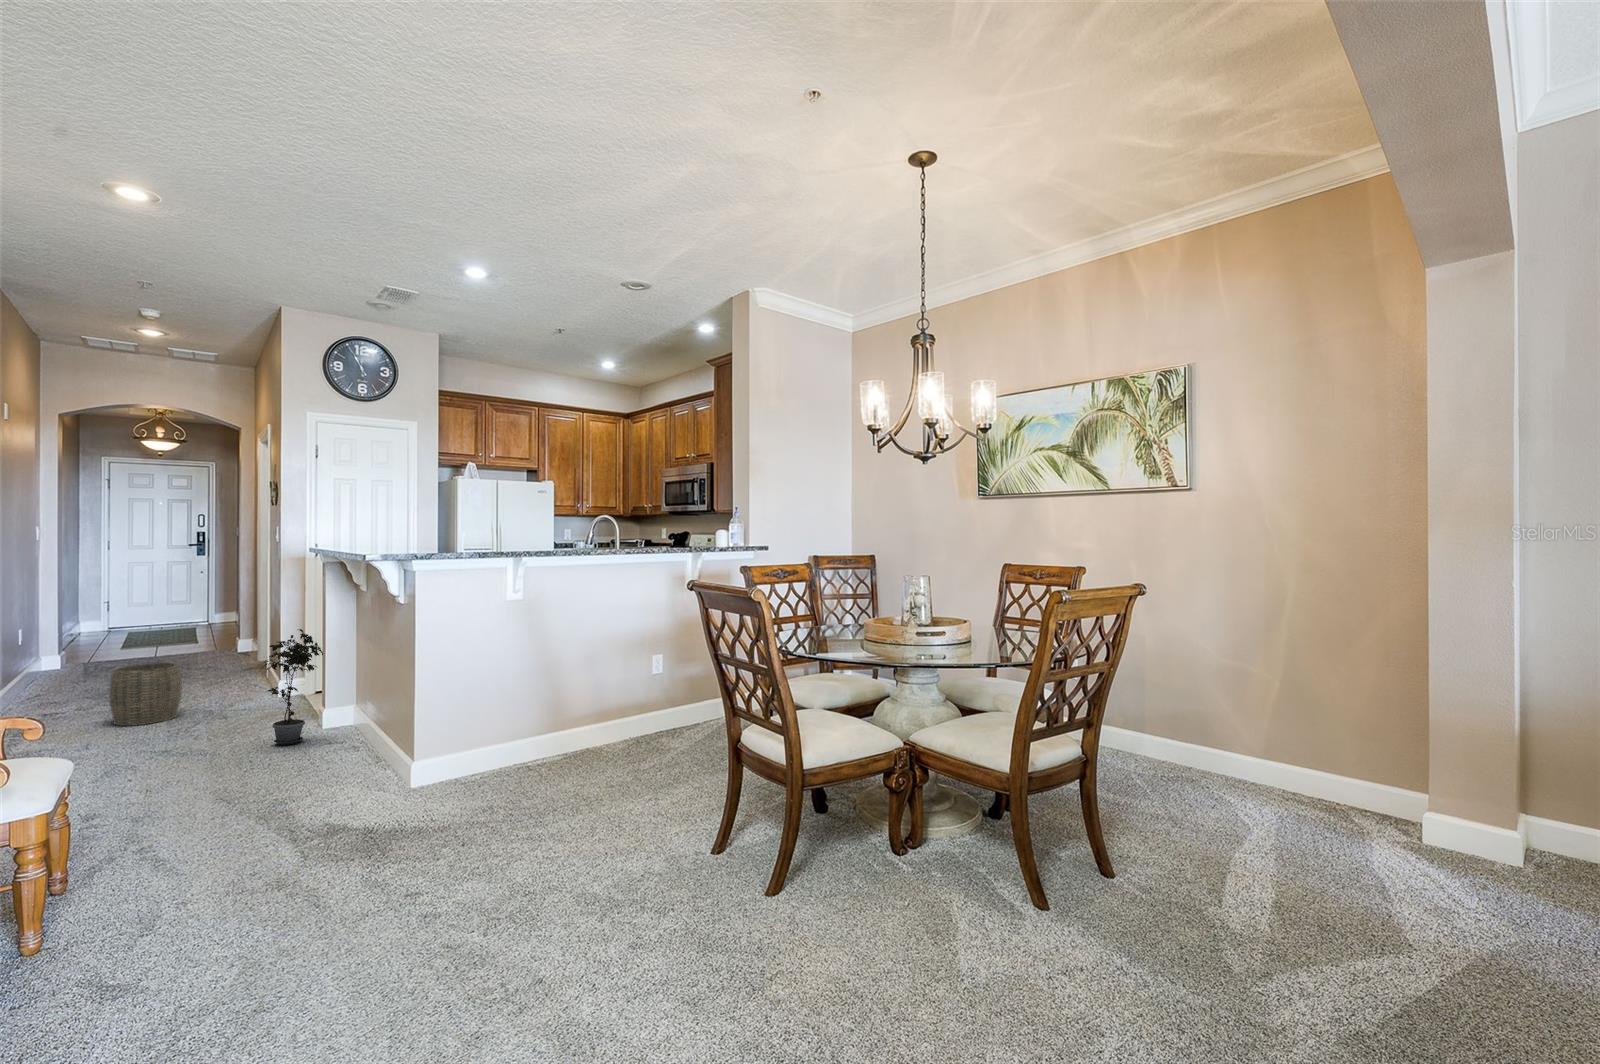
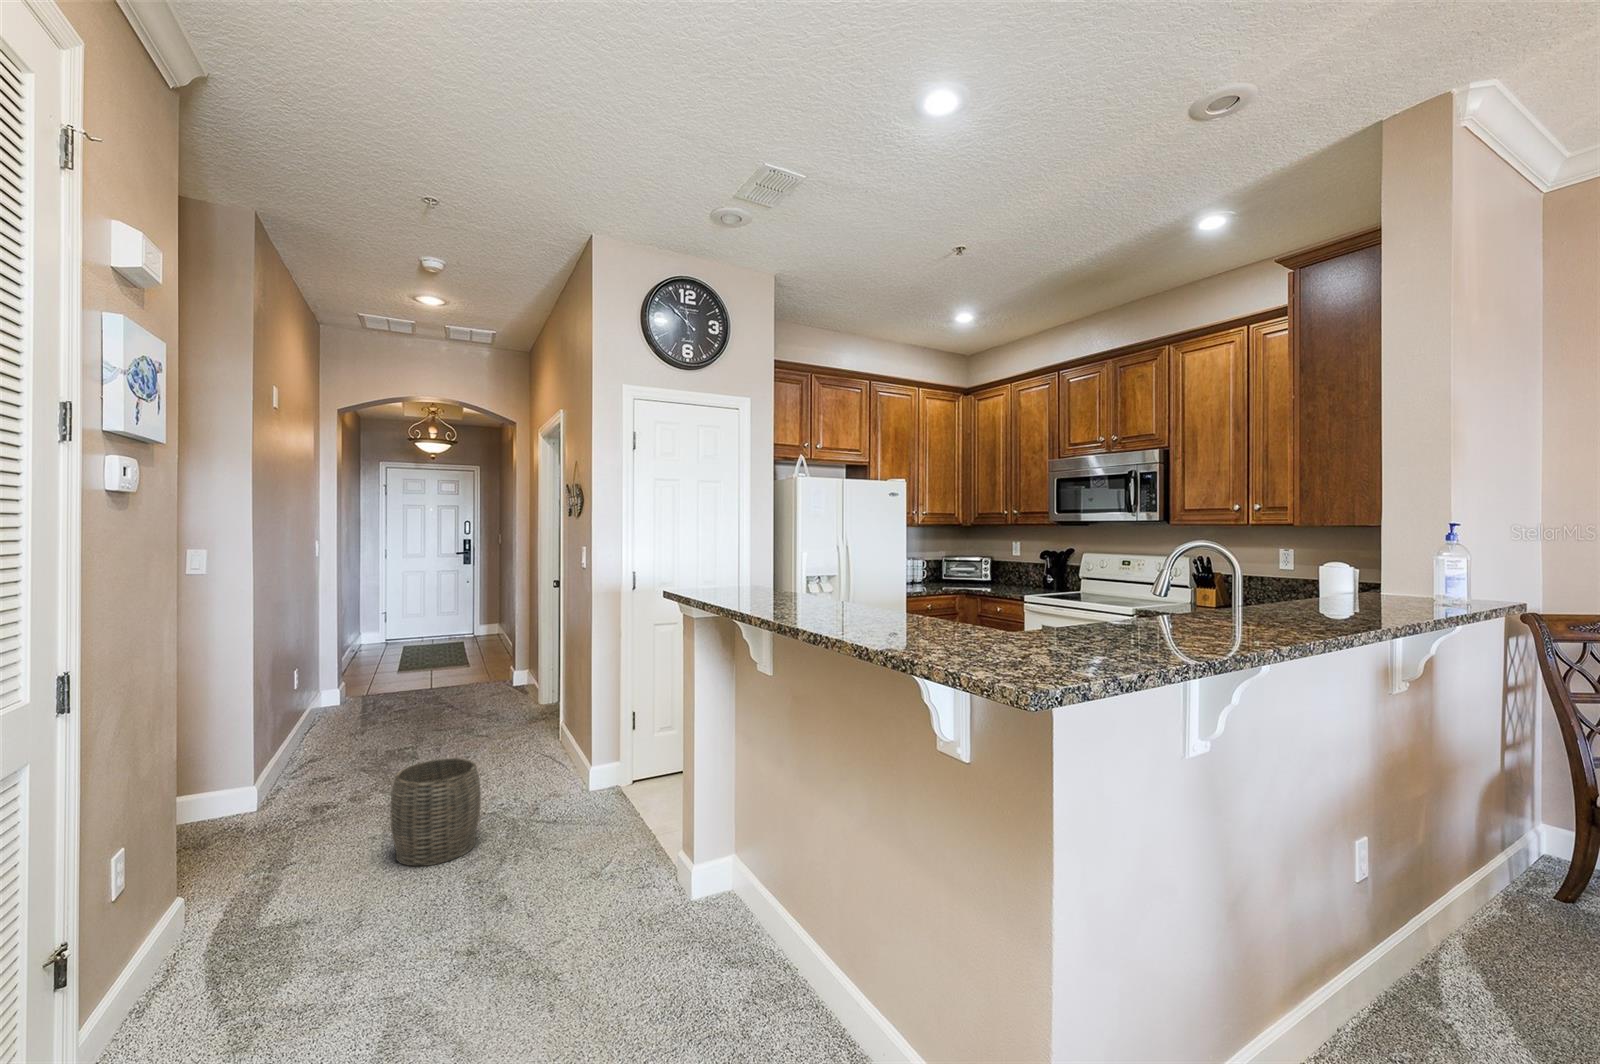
potted plant: present [262,629,323,745] -> none [626,755,731,976]

